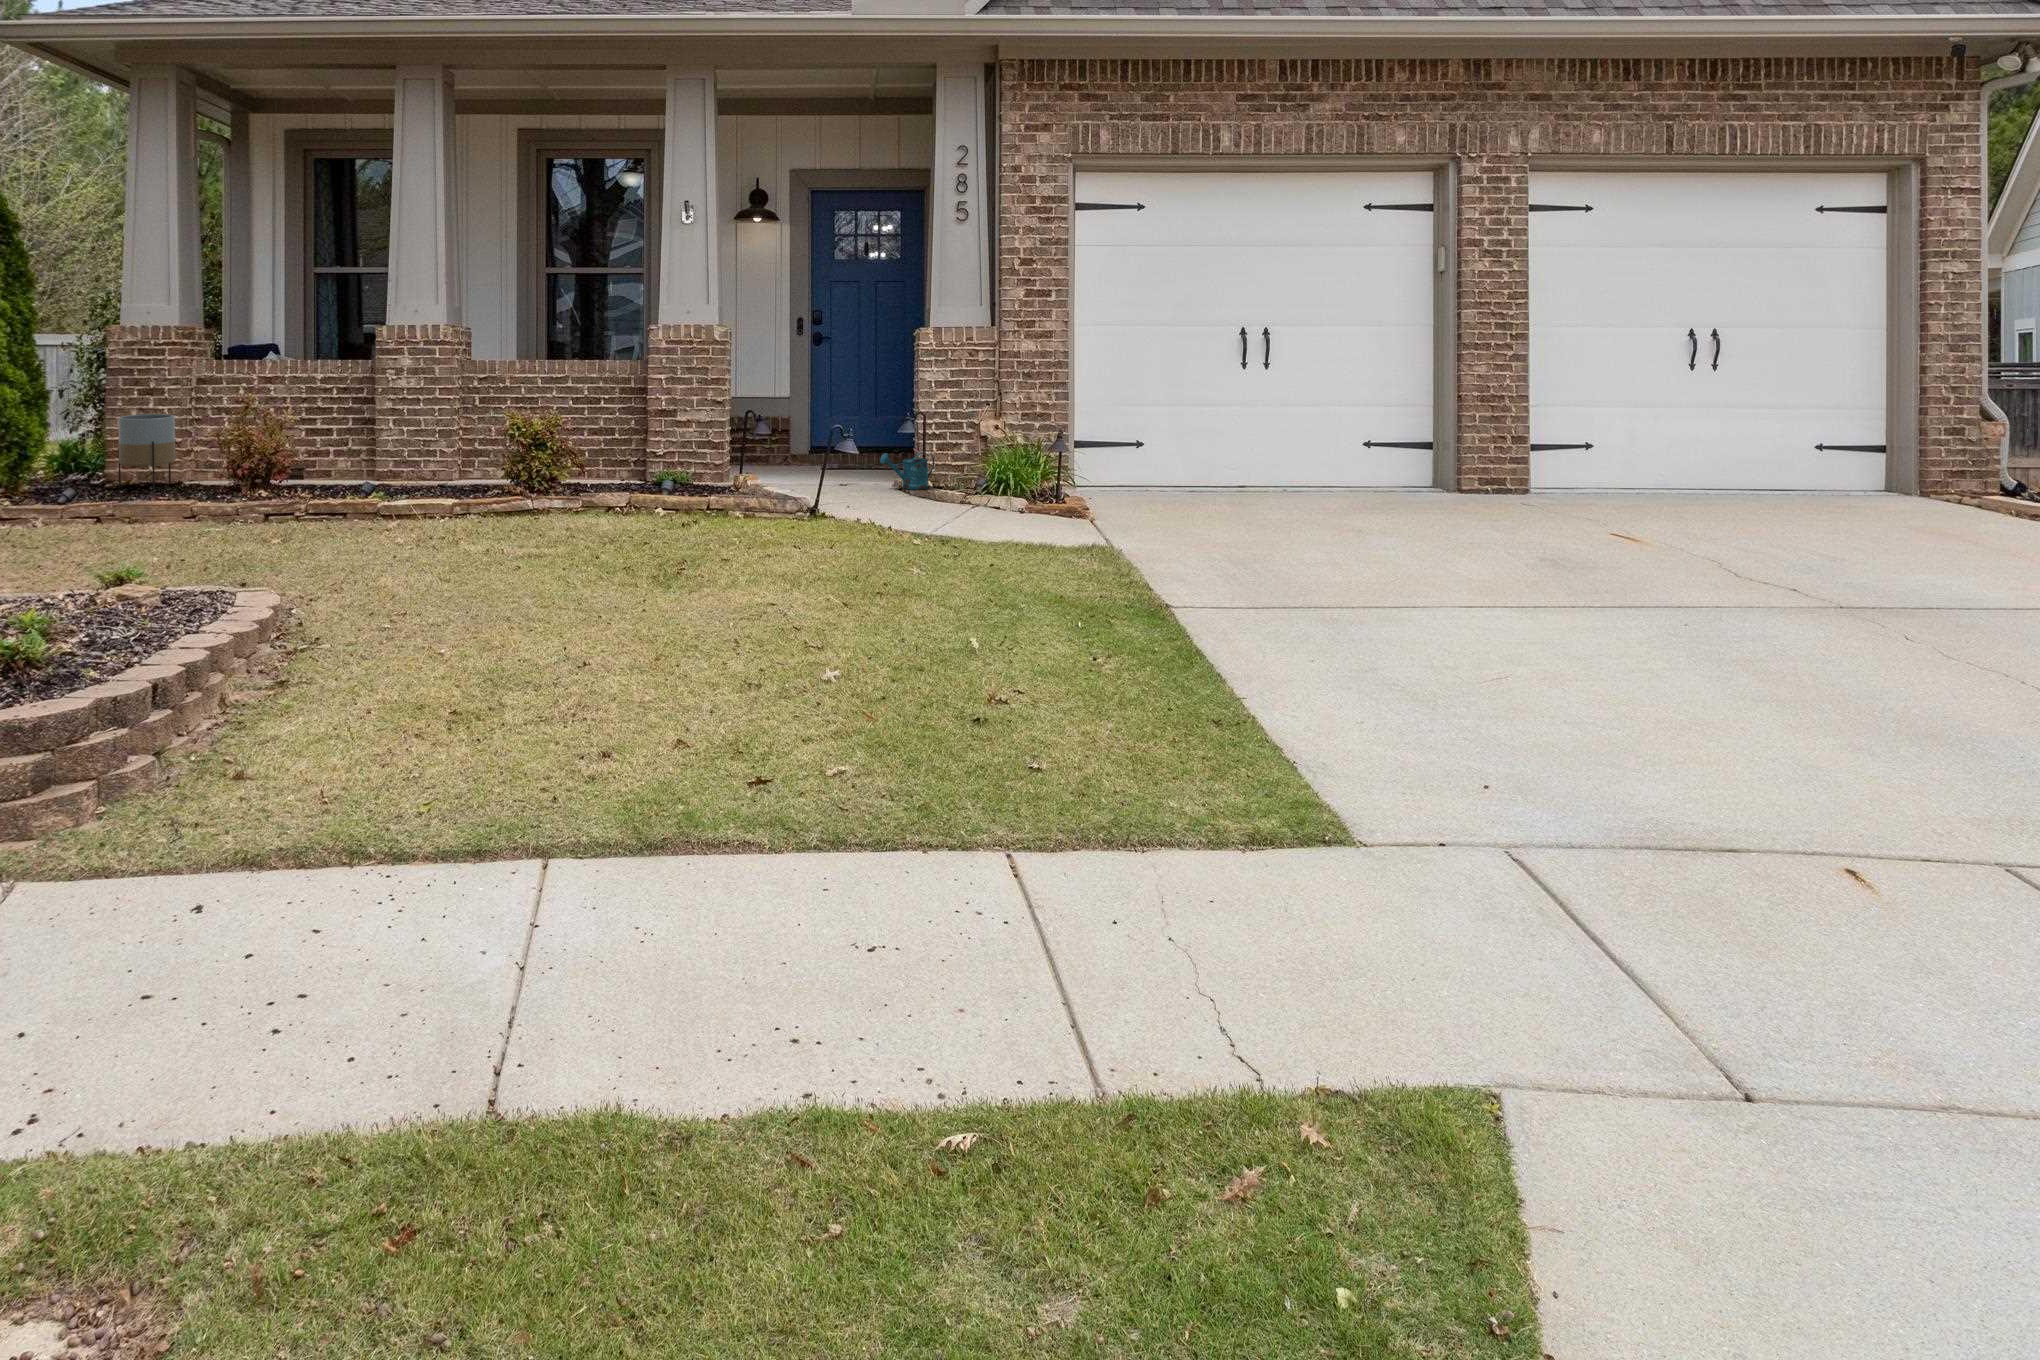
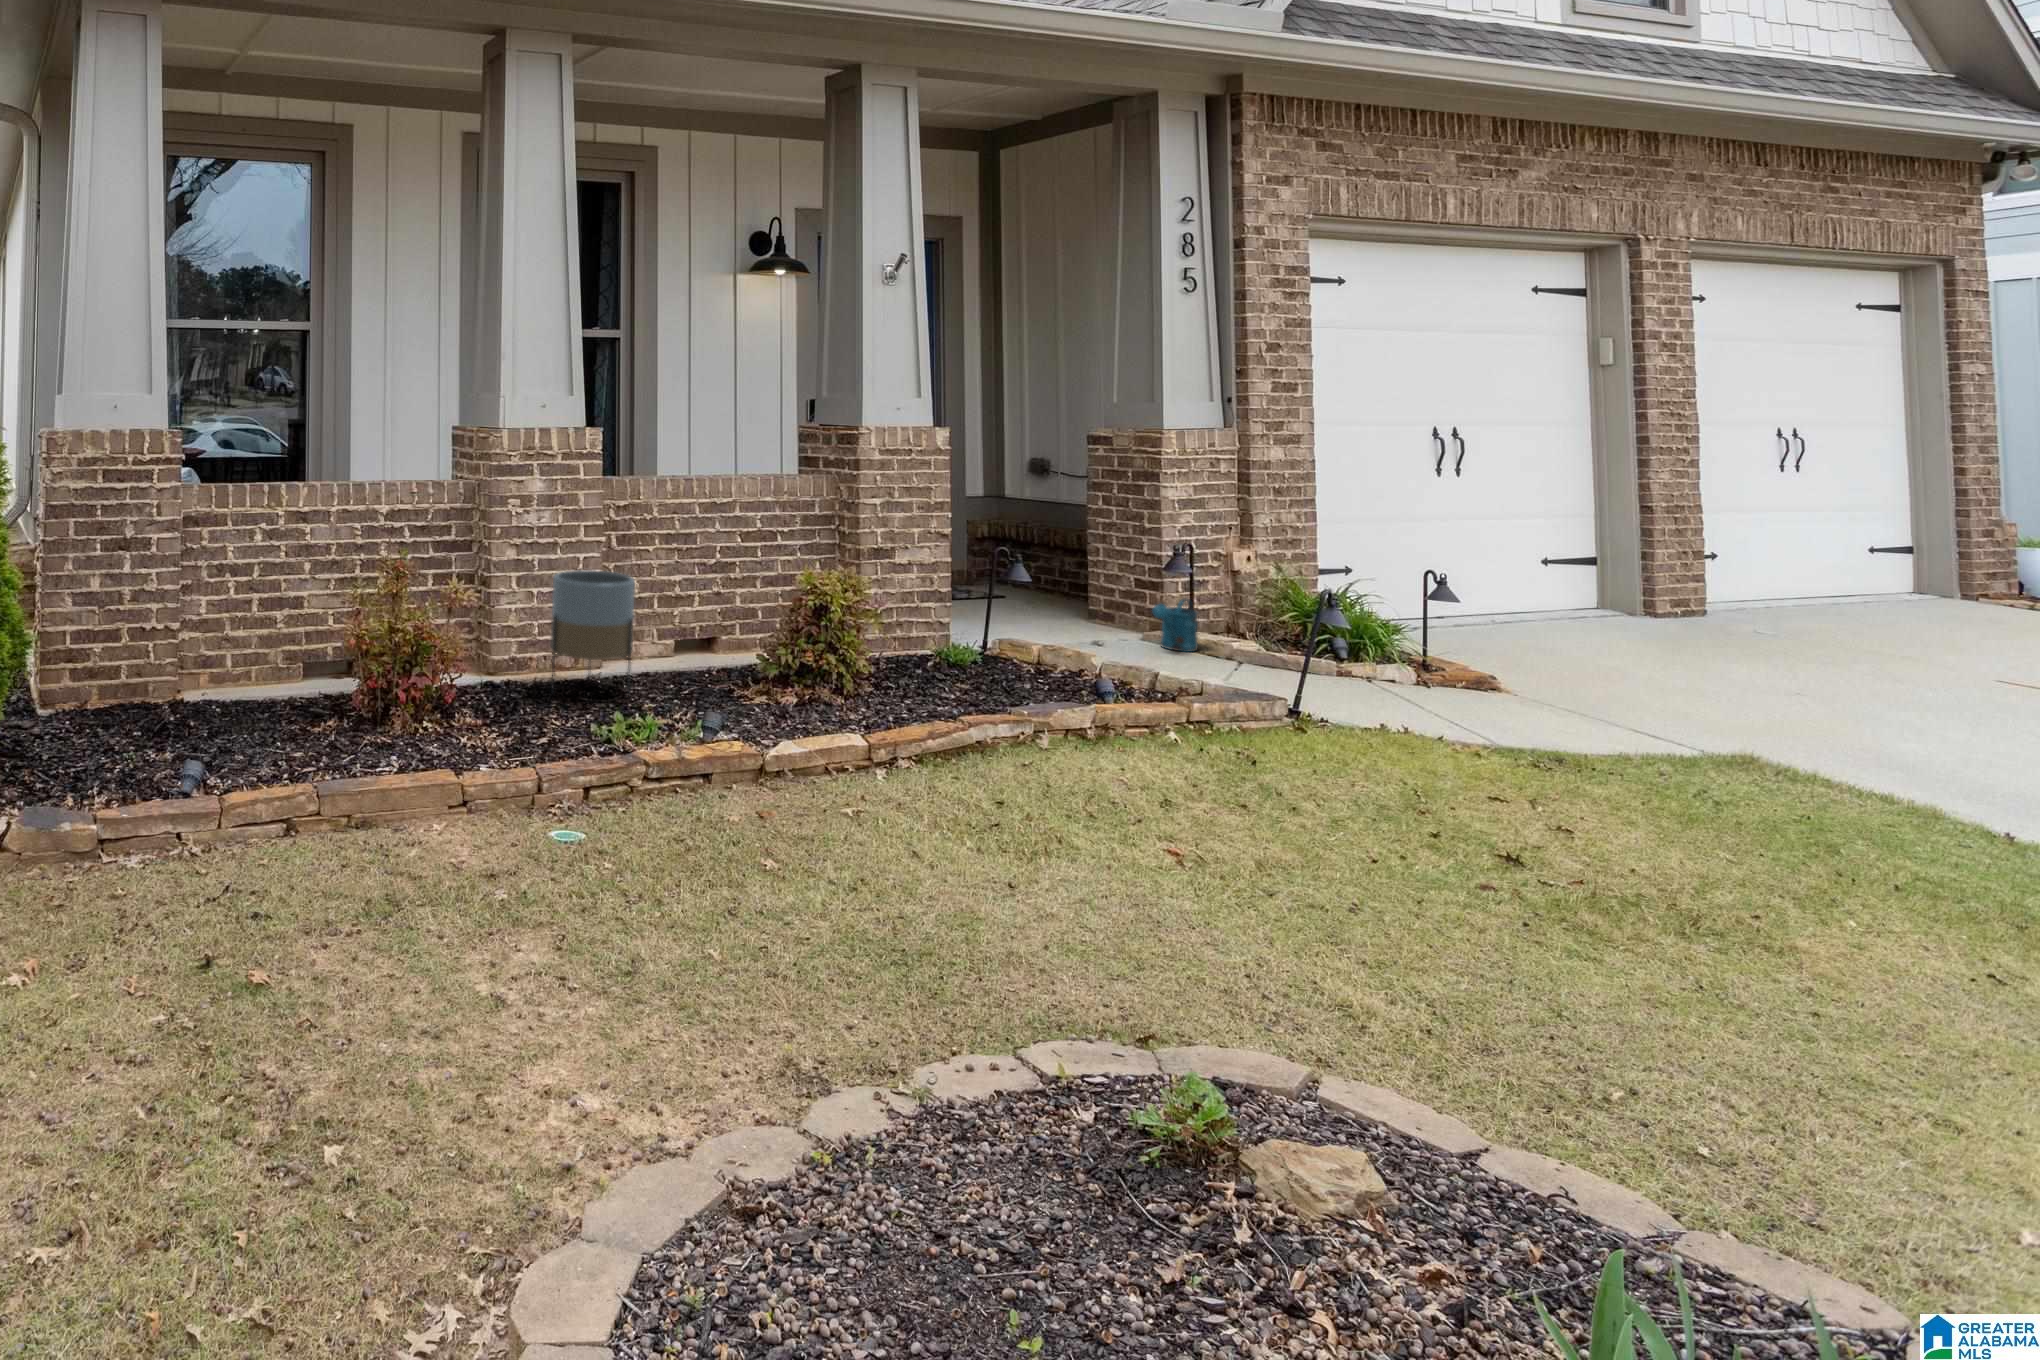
planter: present [118,414,176,490] -> present [550,570,635,692]

